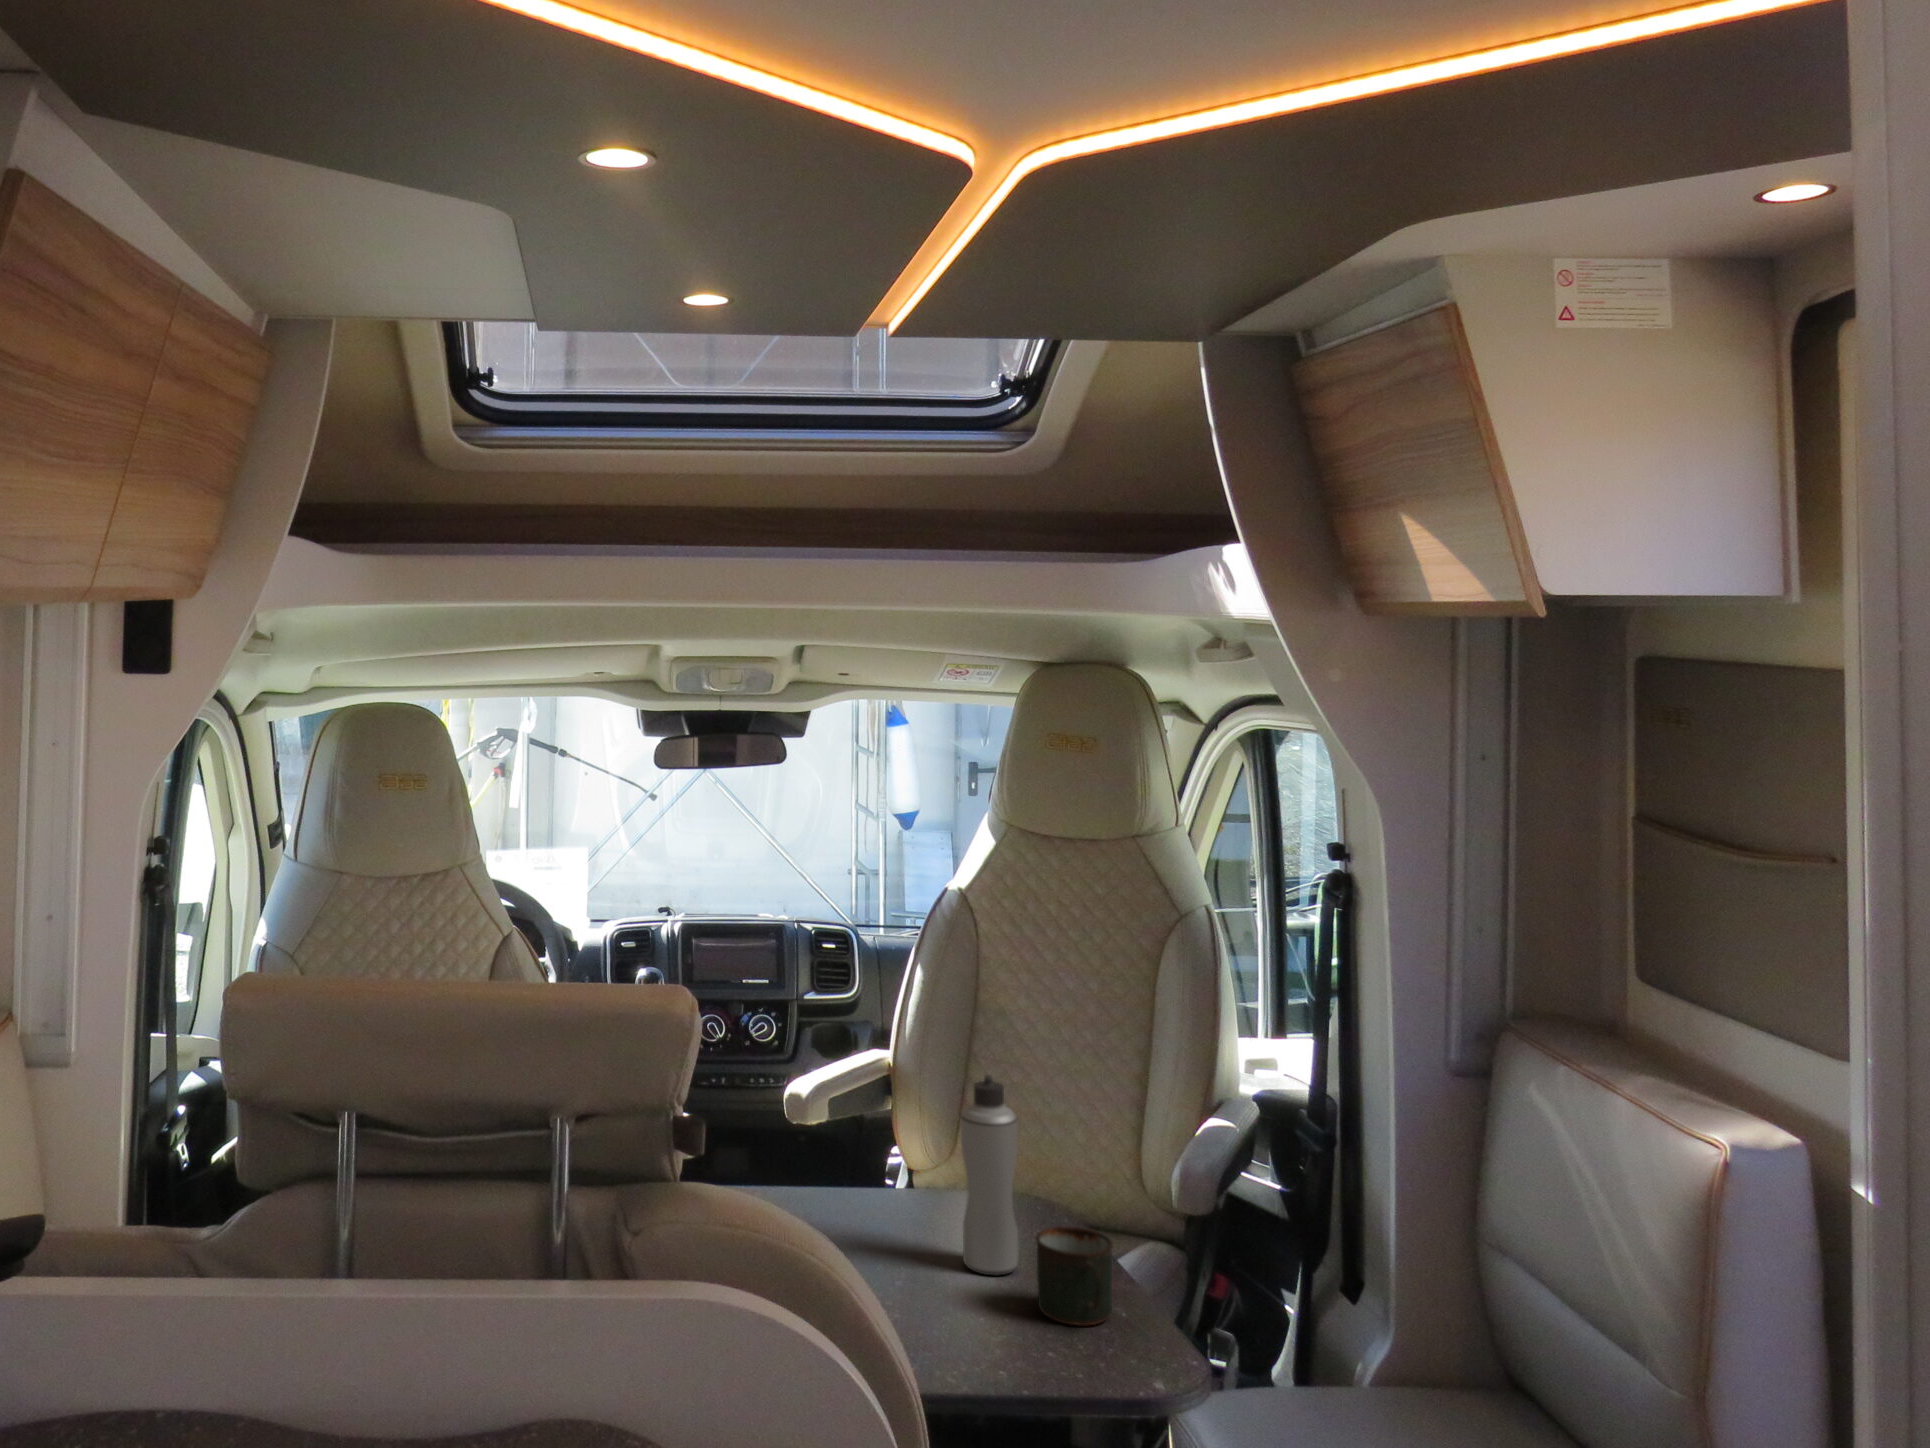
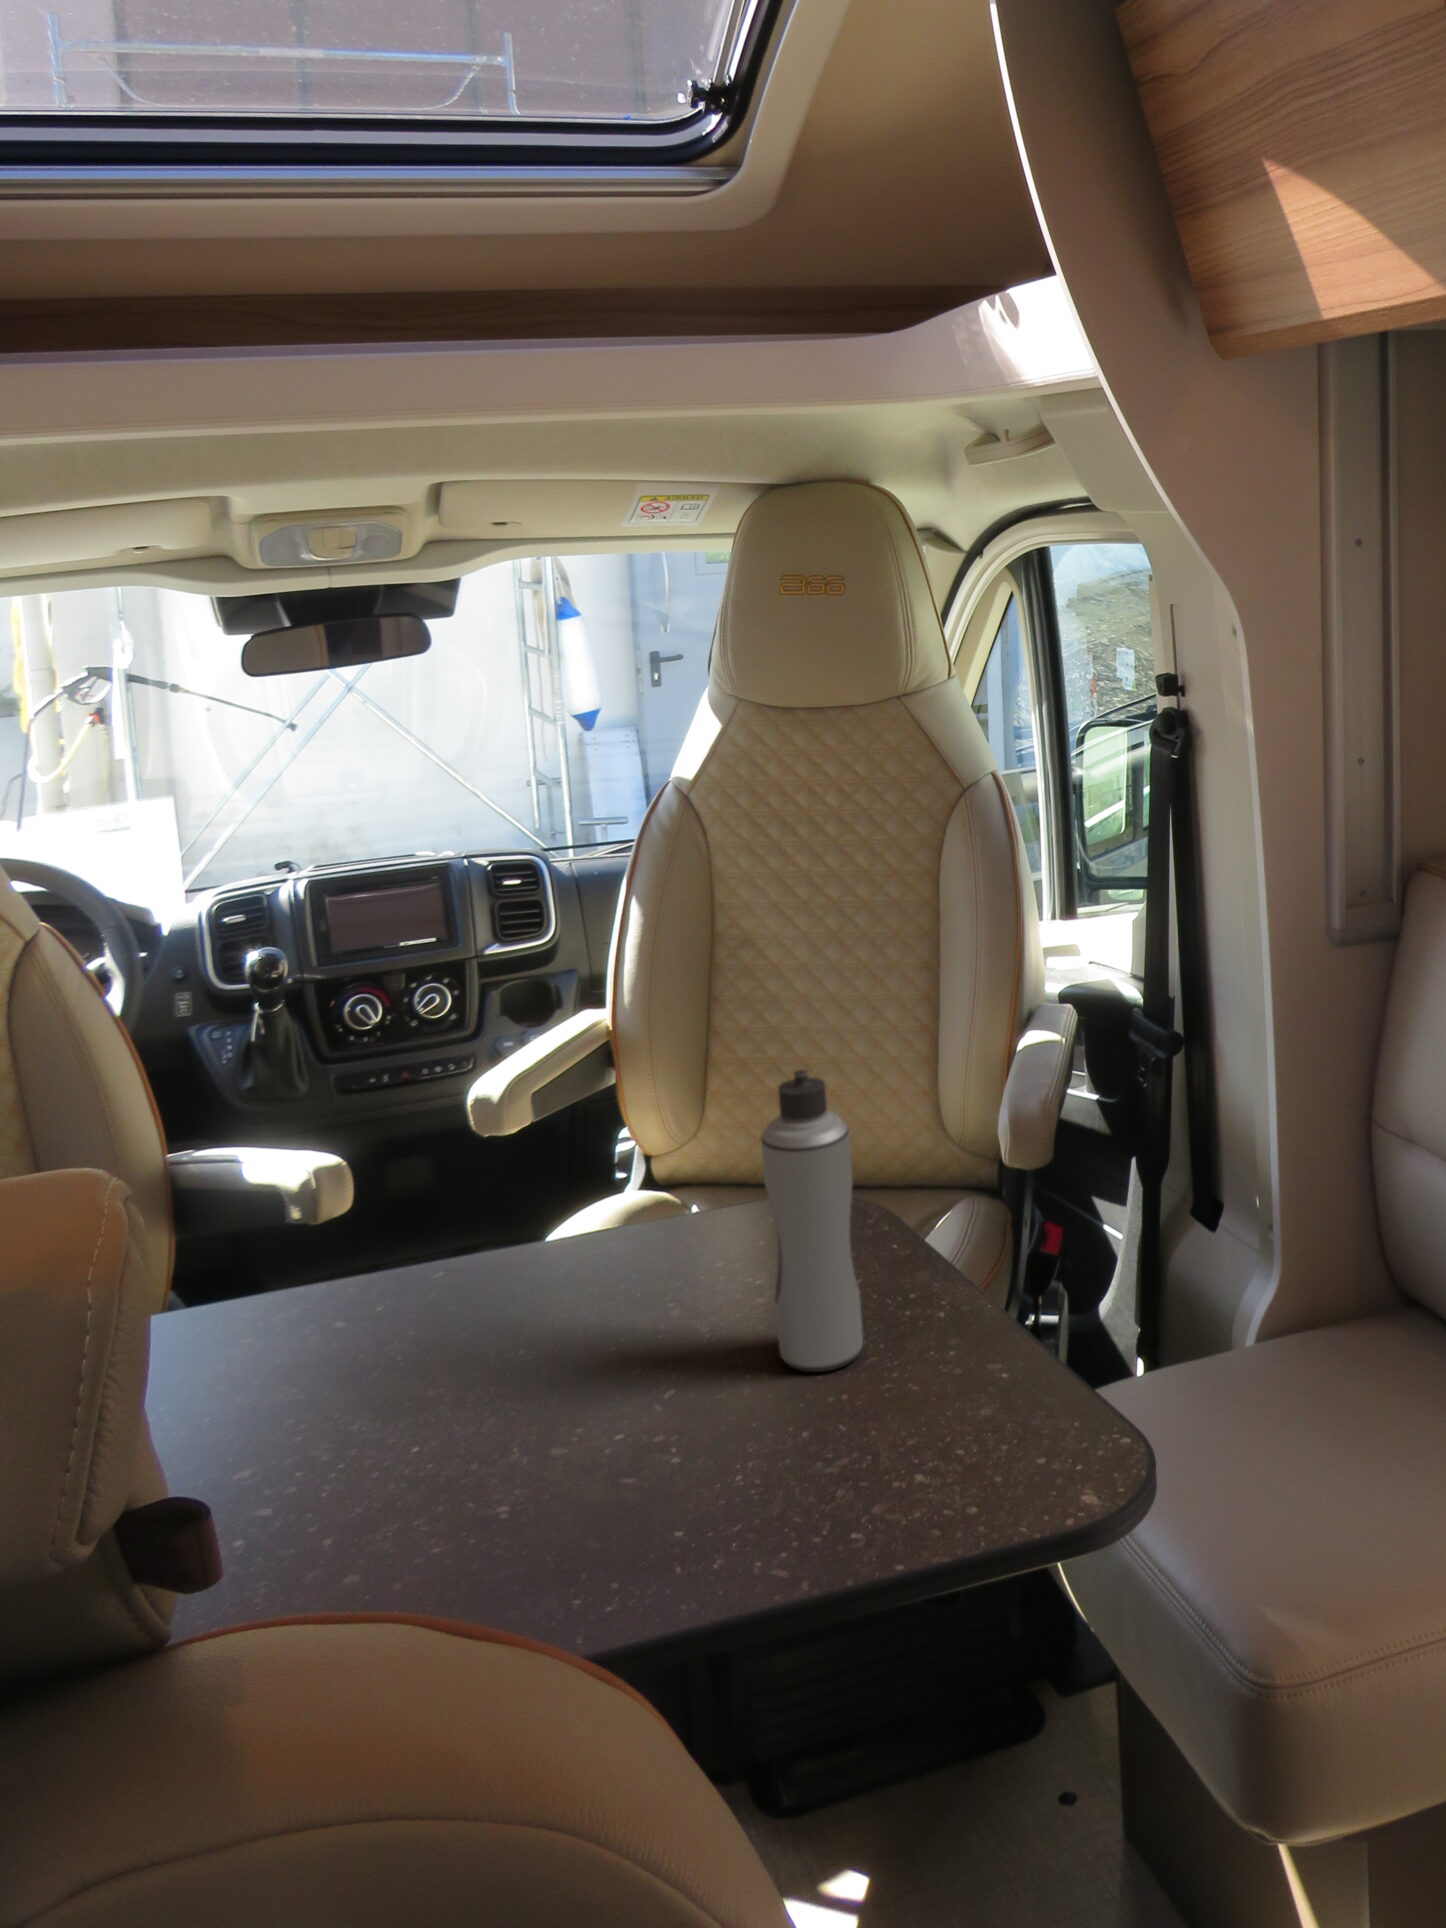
mug: present [1036,1227,1113,1325] -> none [905,1283,1027,1445]

